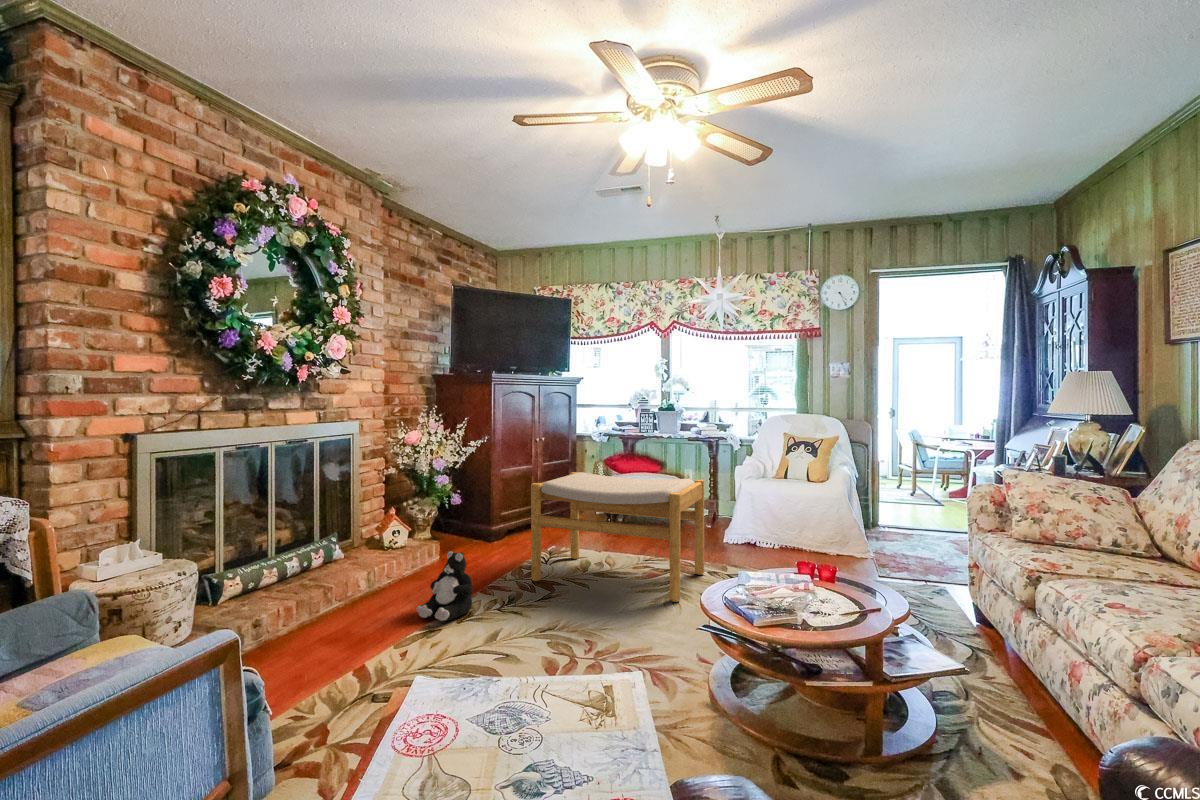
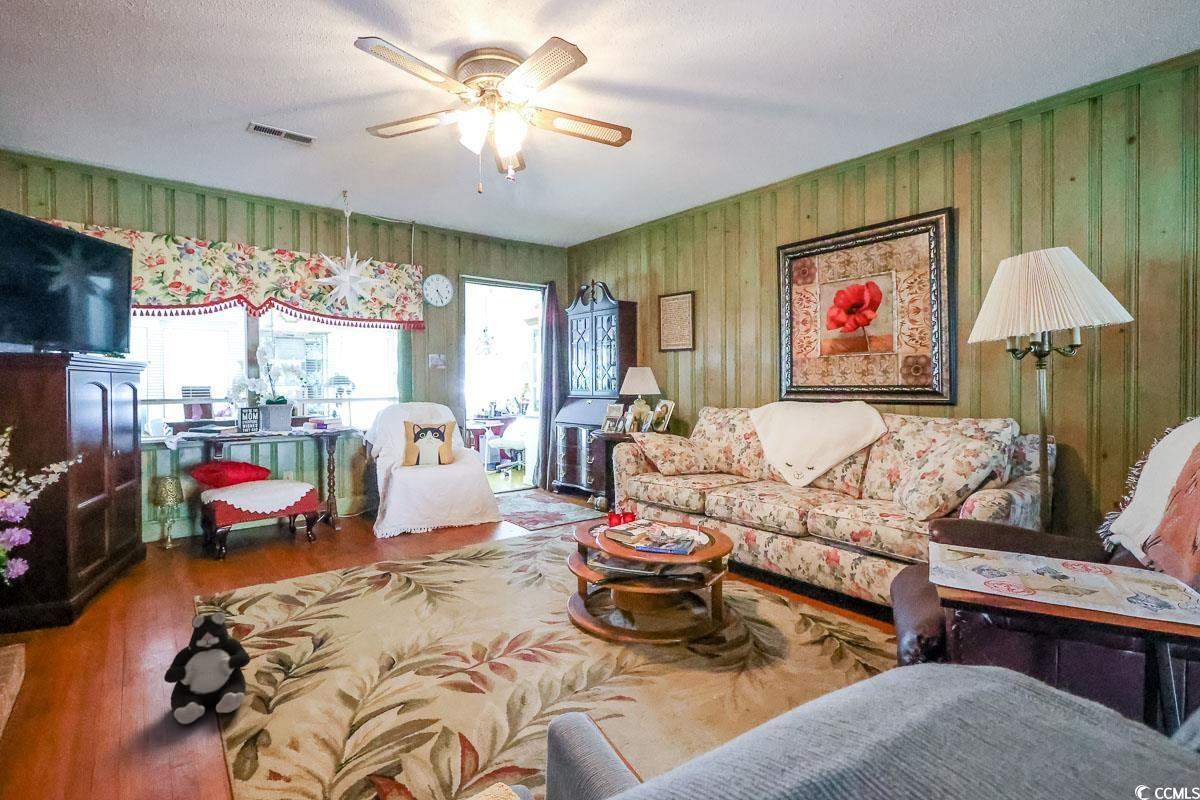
footstool: present [531,472,704,602] -> none [239,470,445,631]

